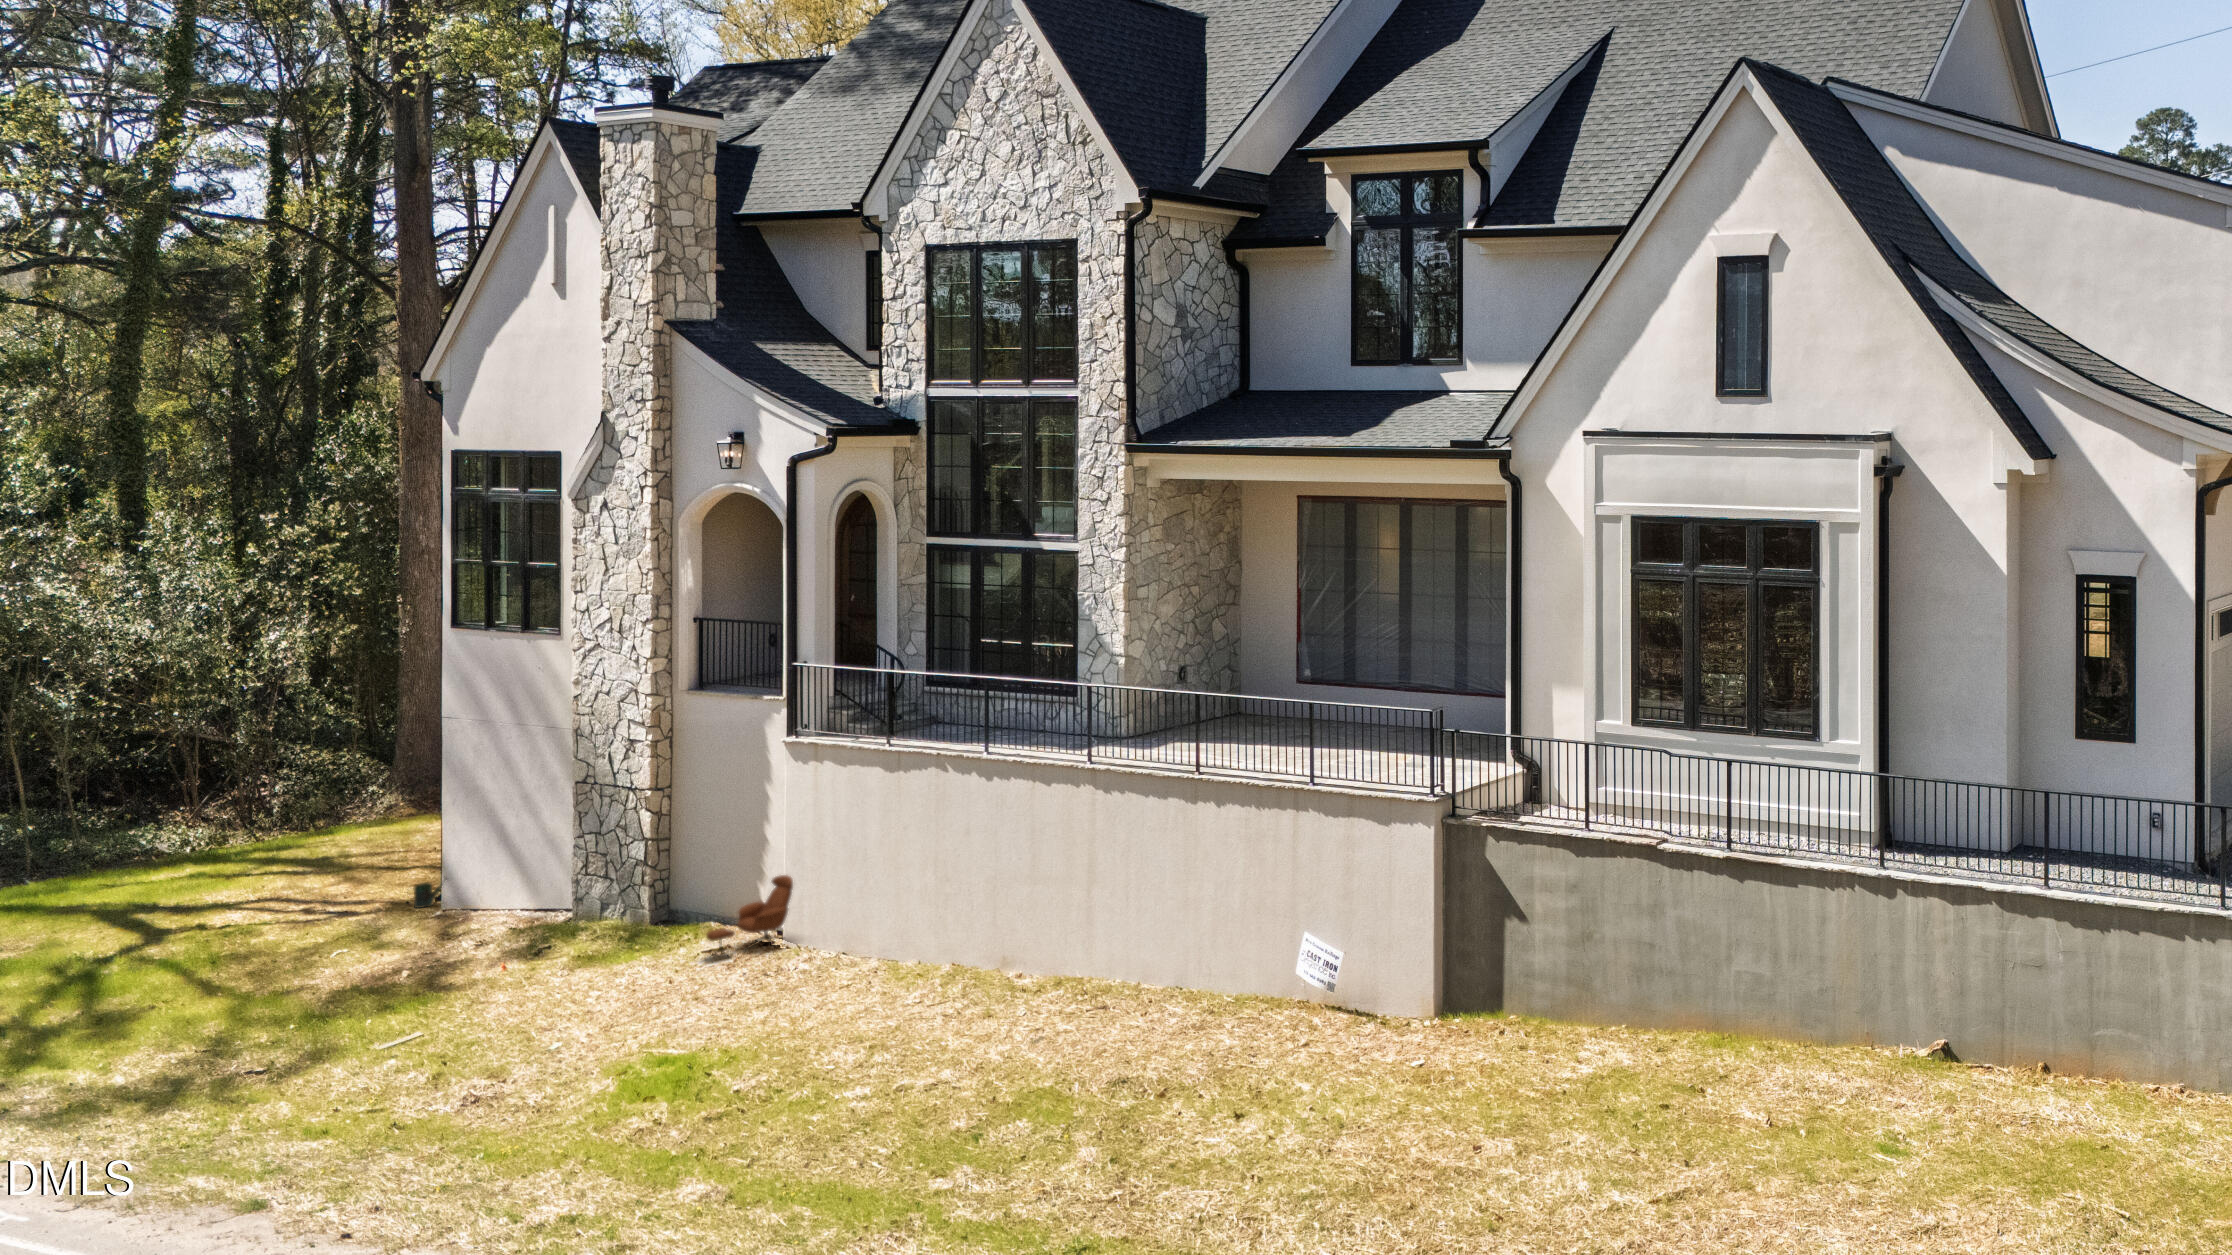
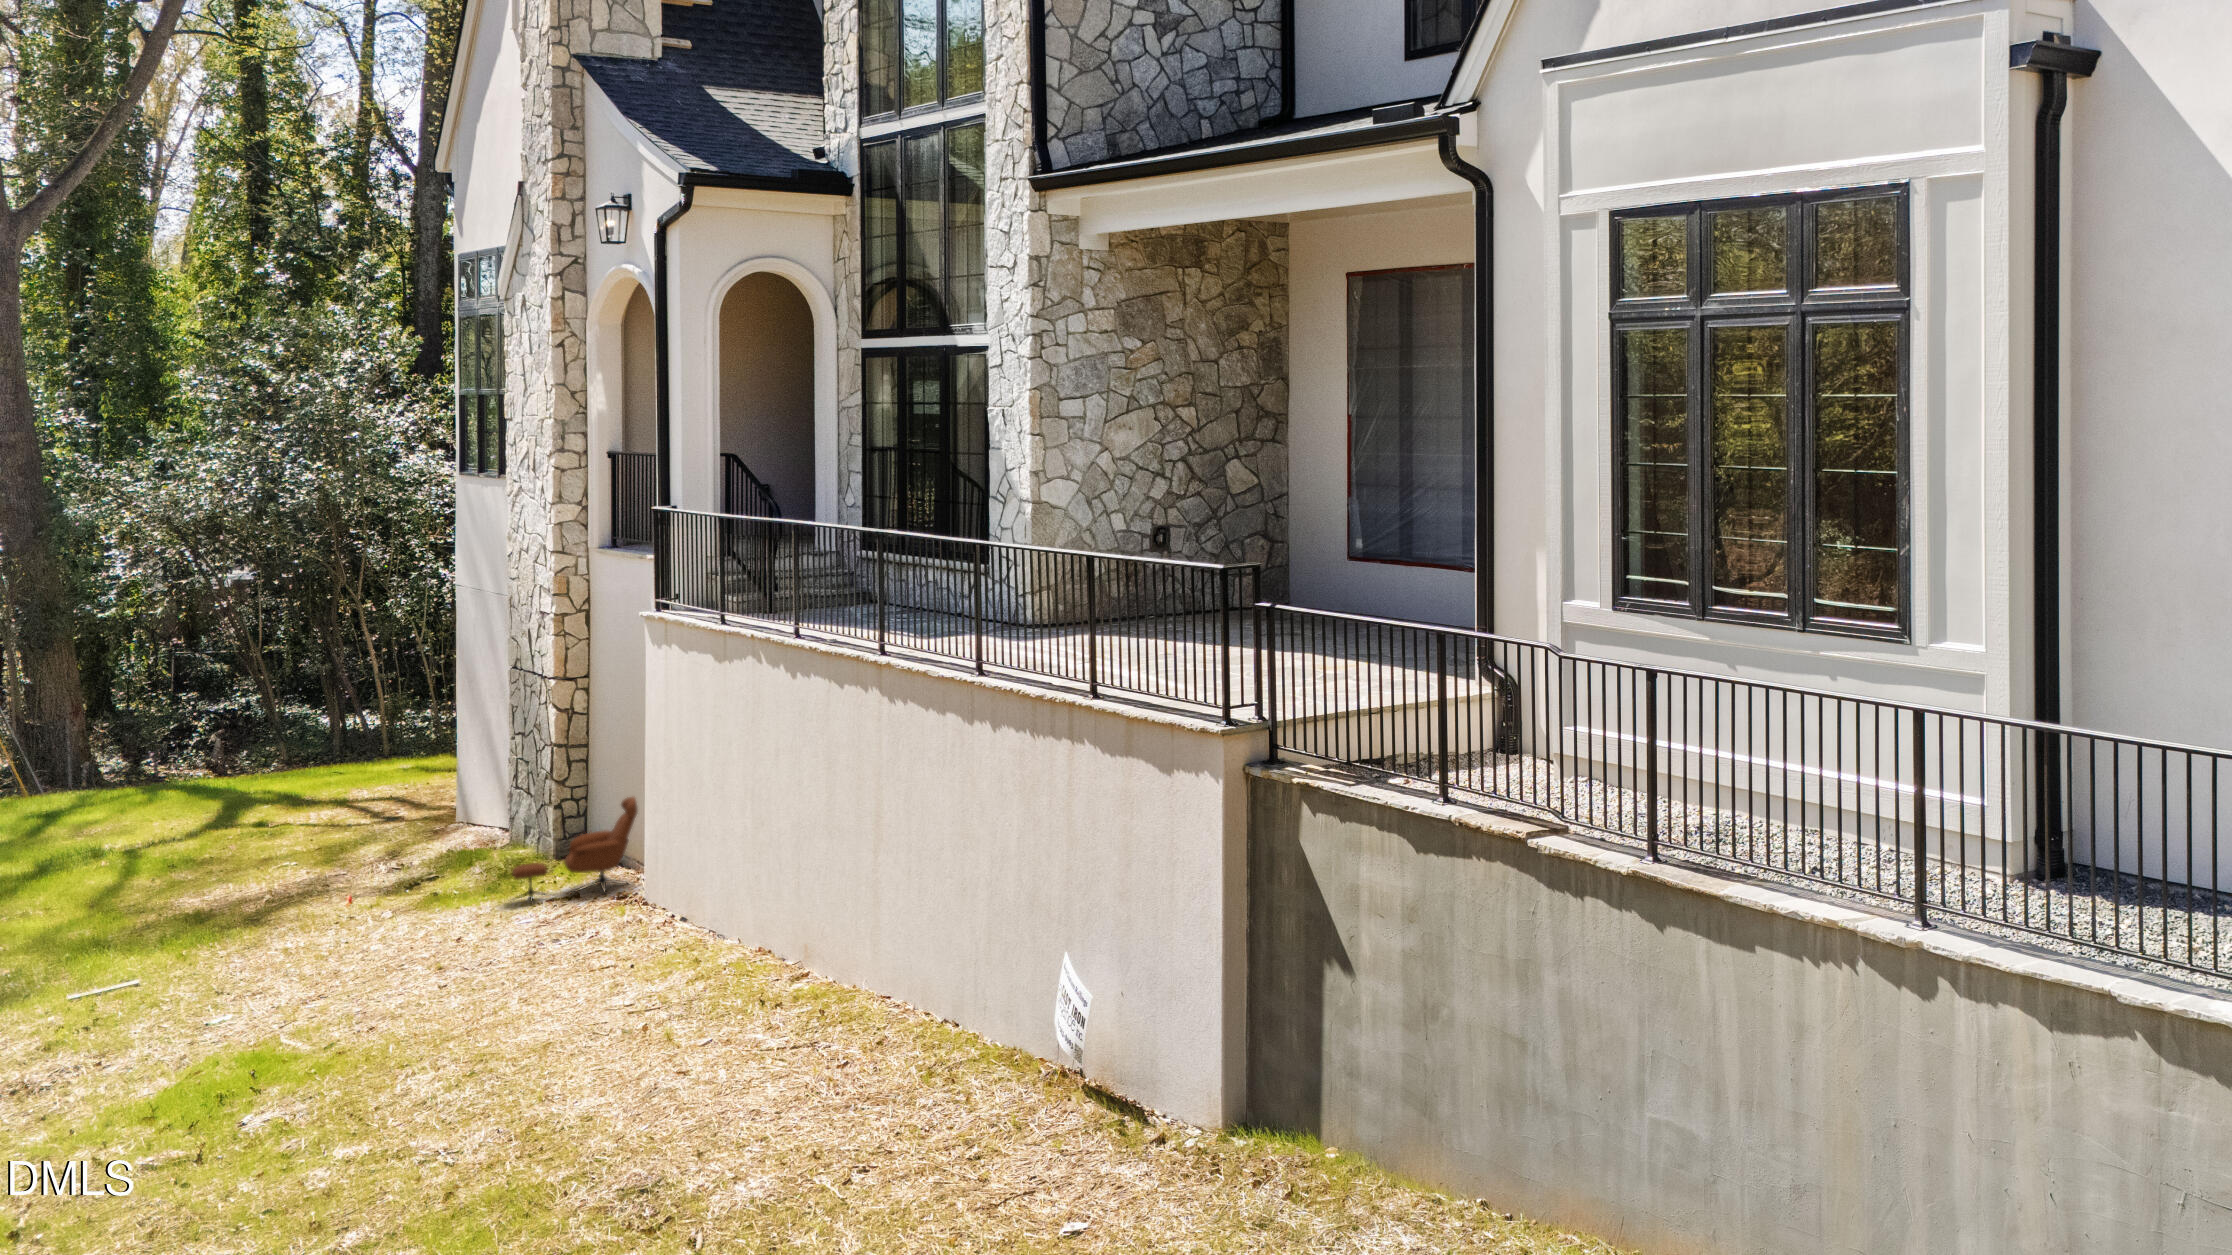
watering can: present [413,882,442,908] -> none [382,774,434,810]

